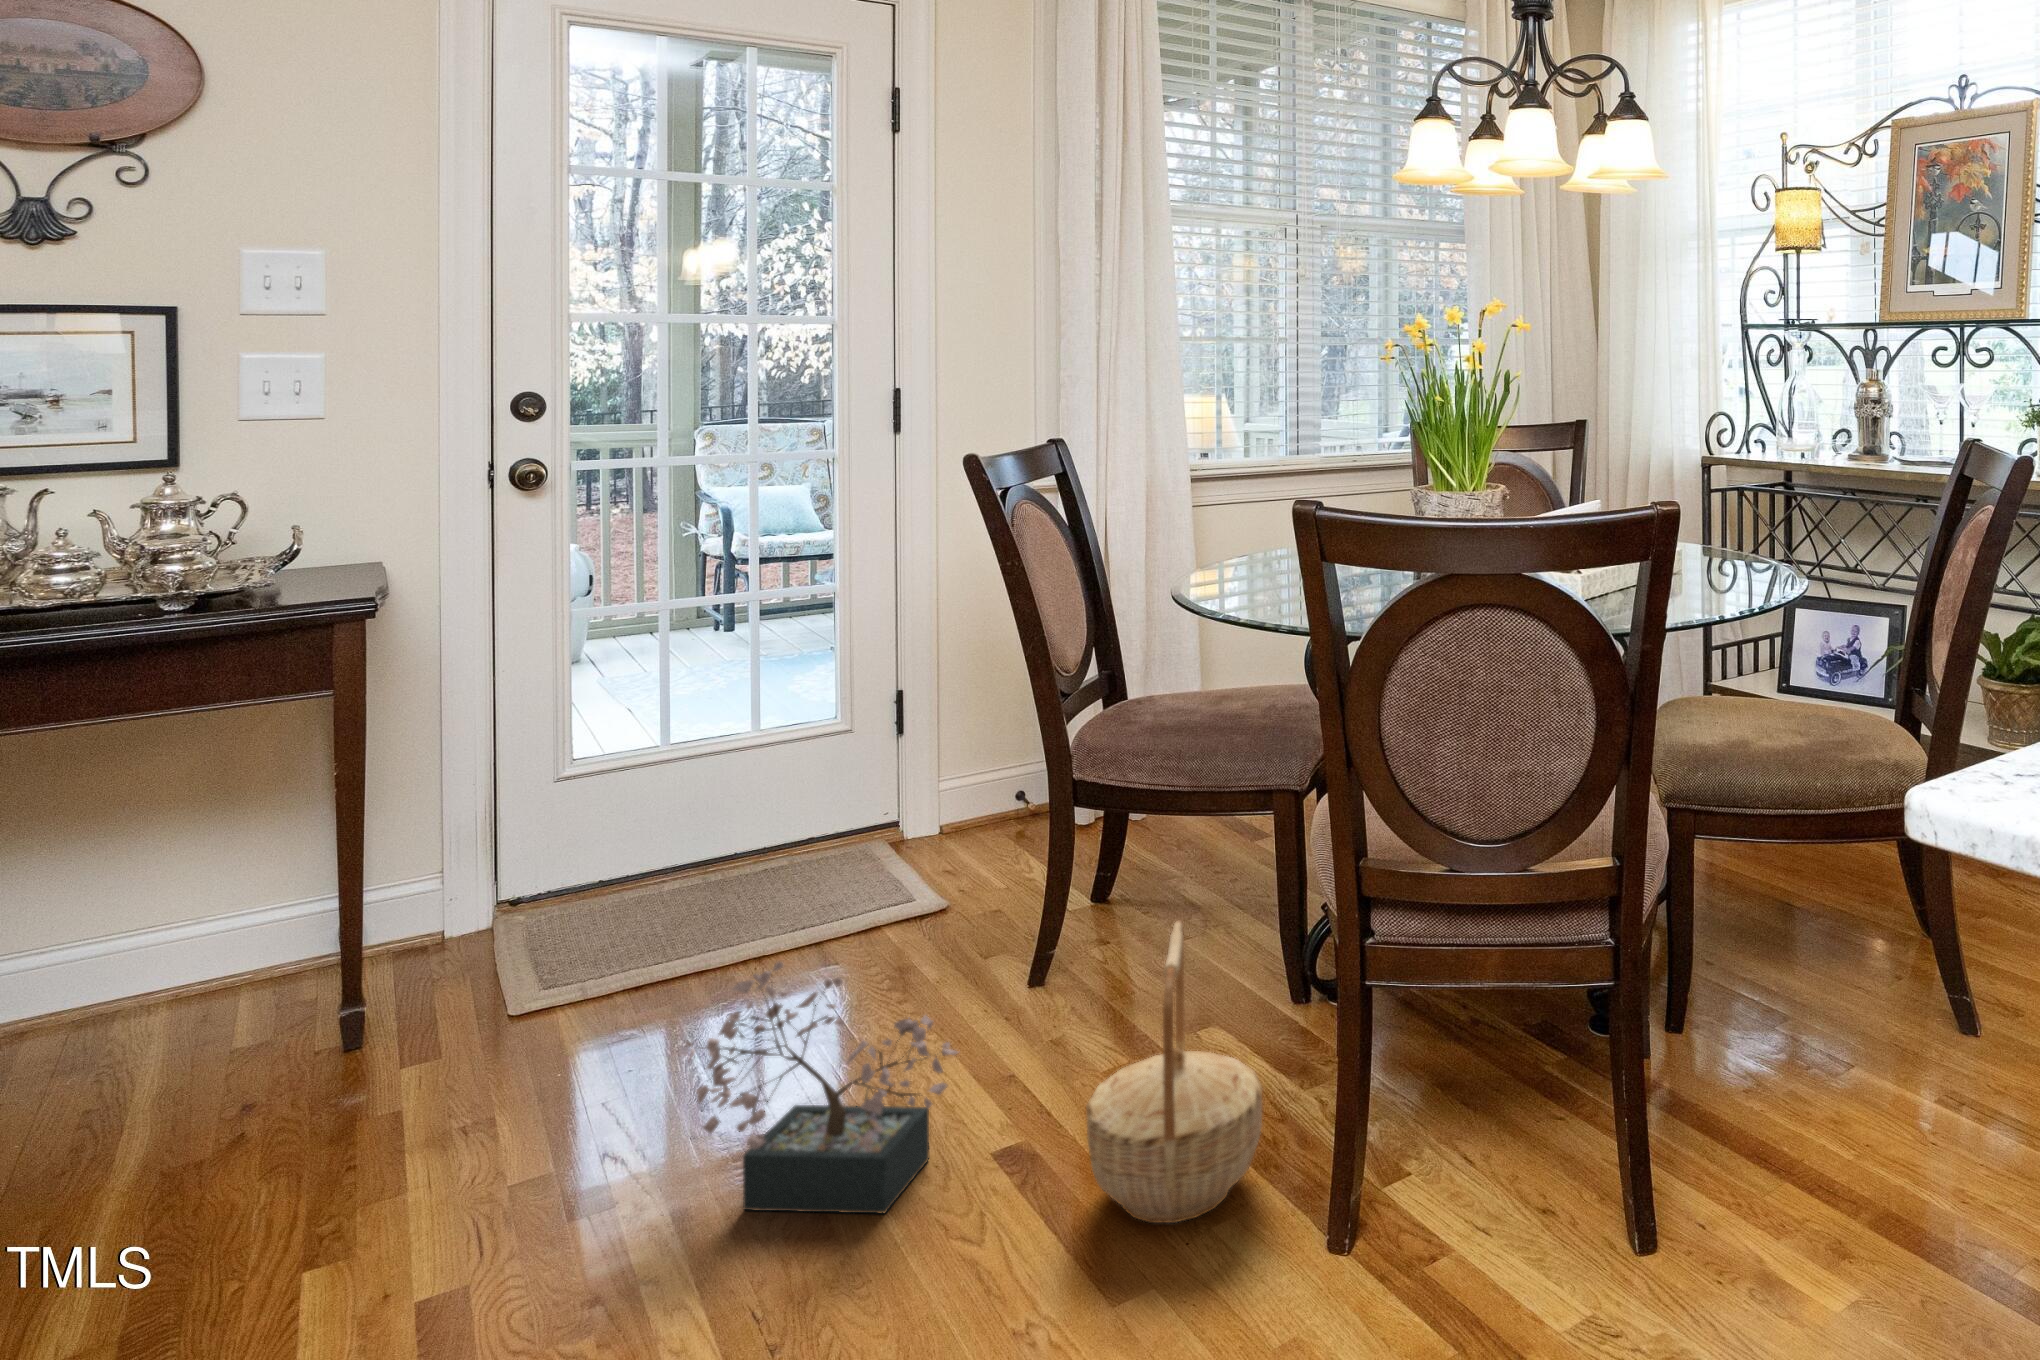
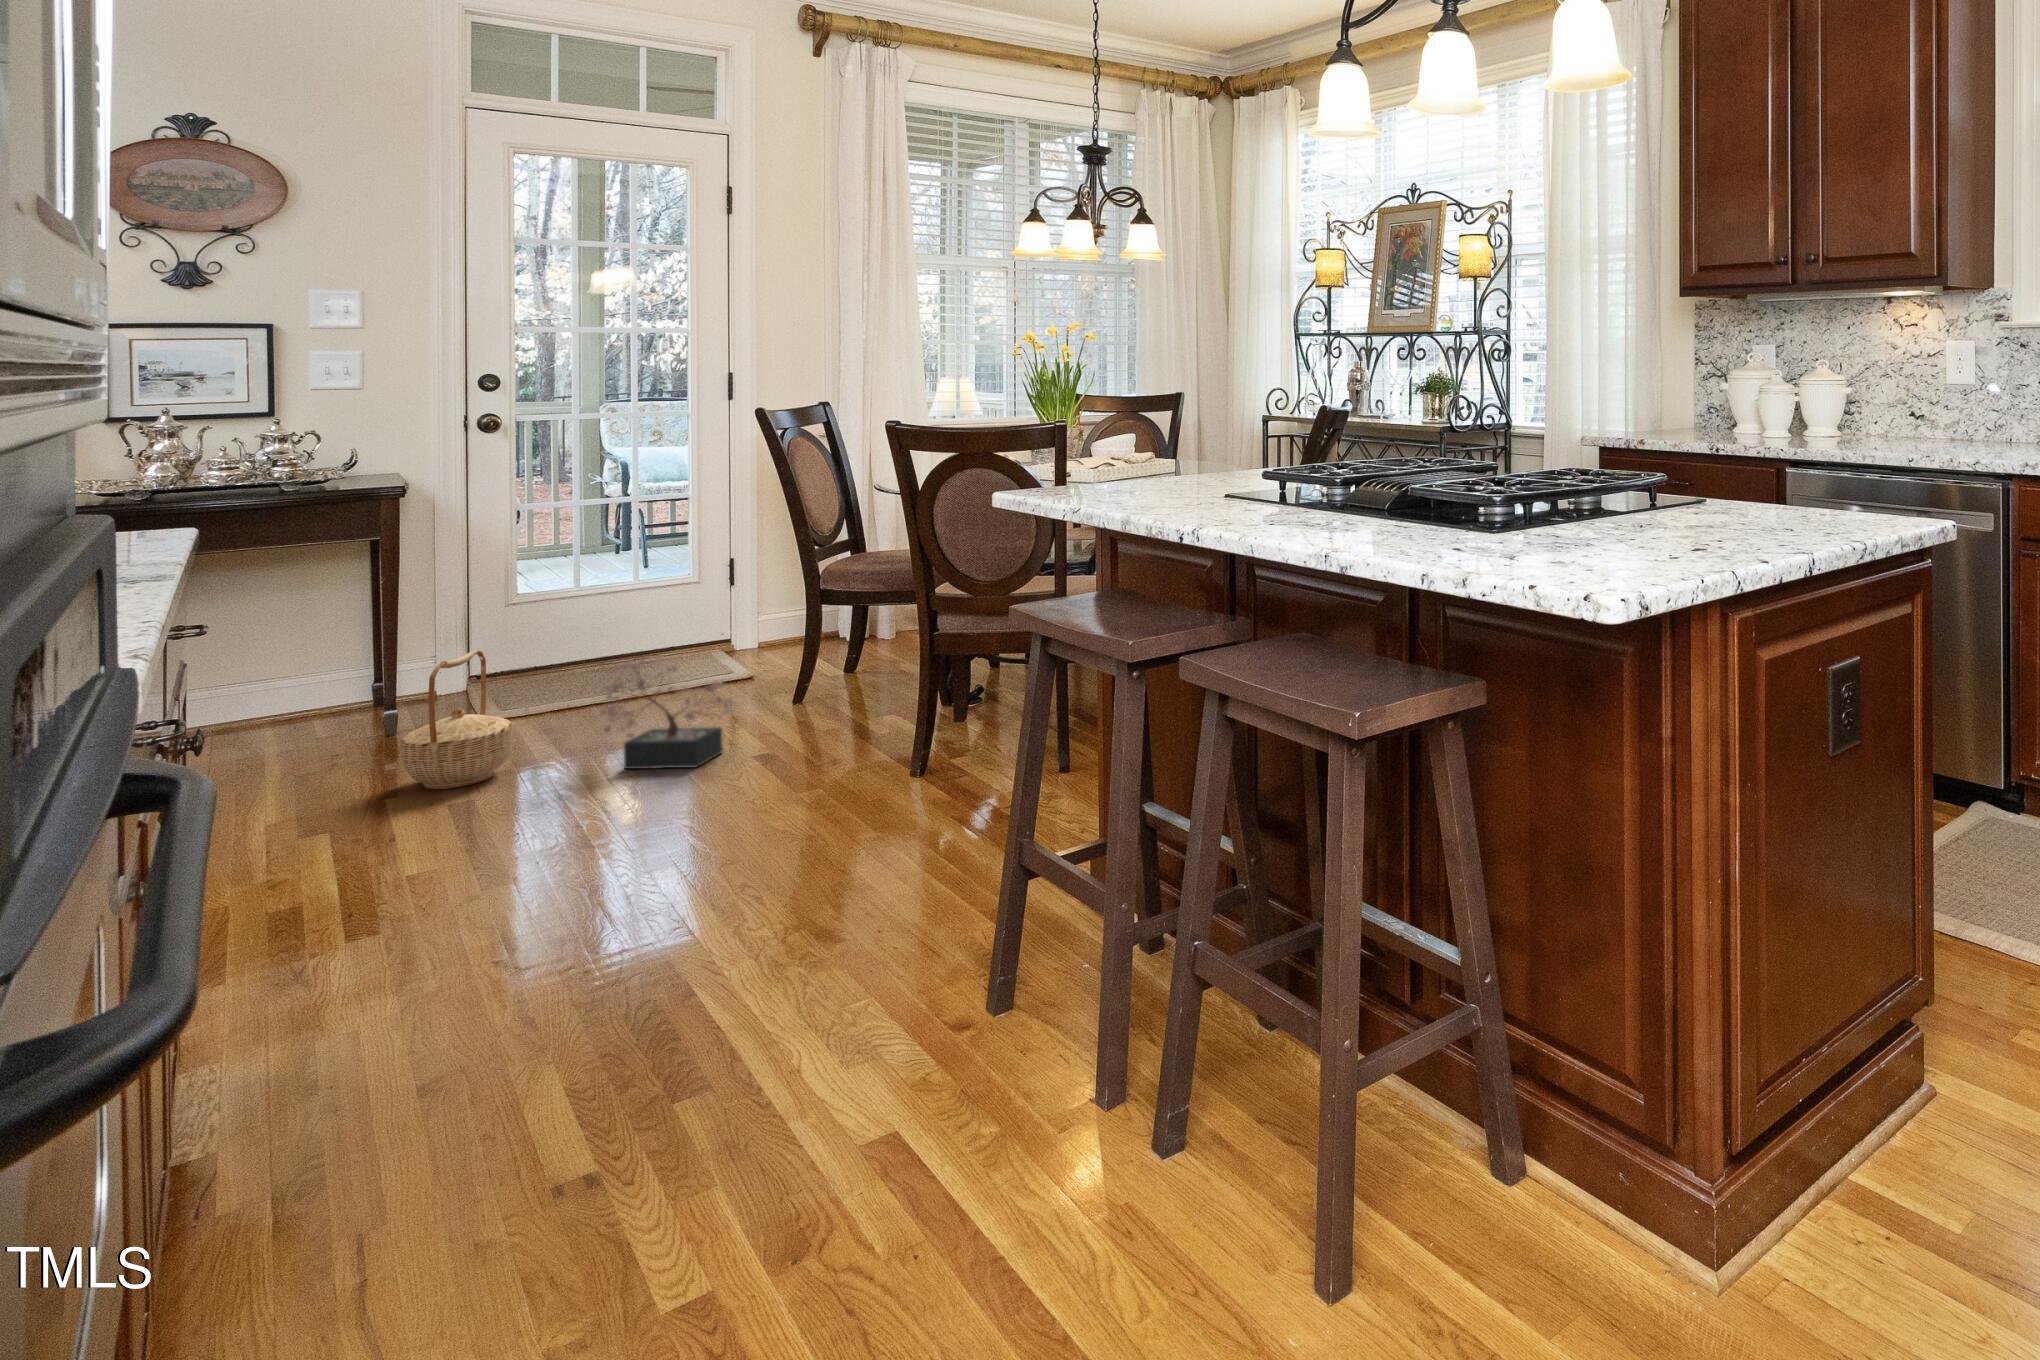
basket: present [1086,921,1262,1223] -> present [401,650,514,789]

